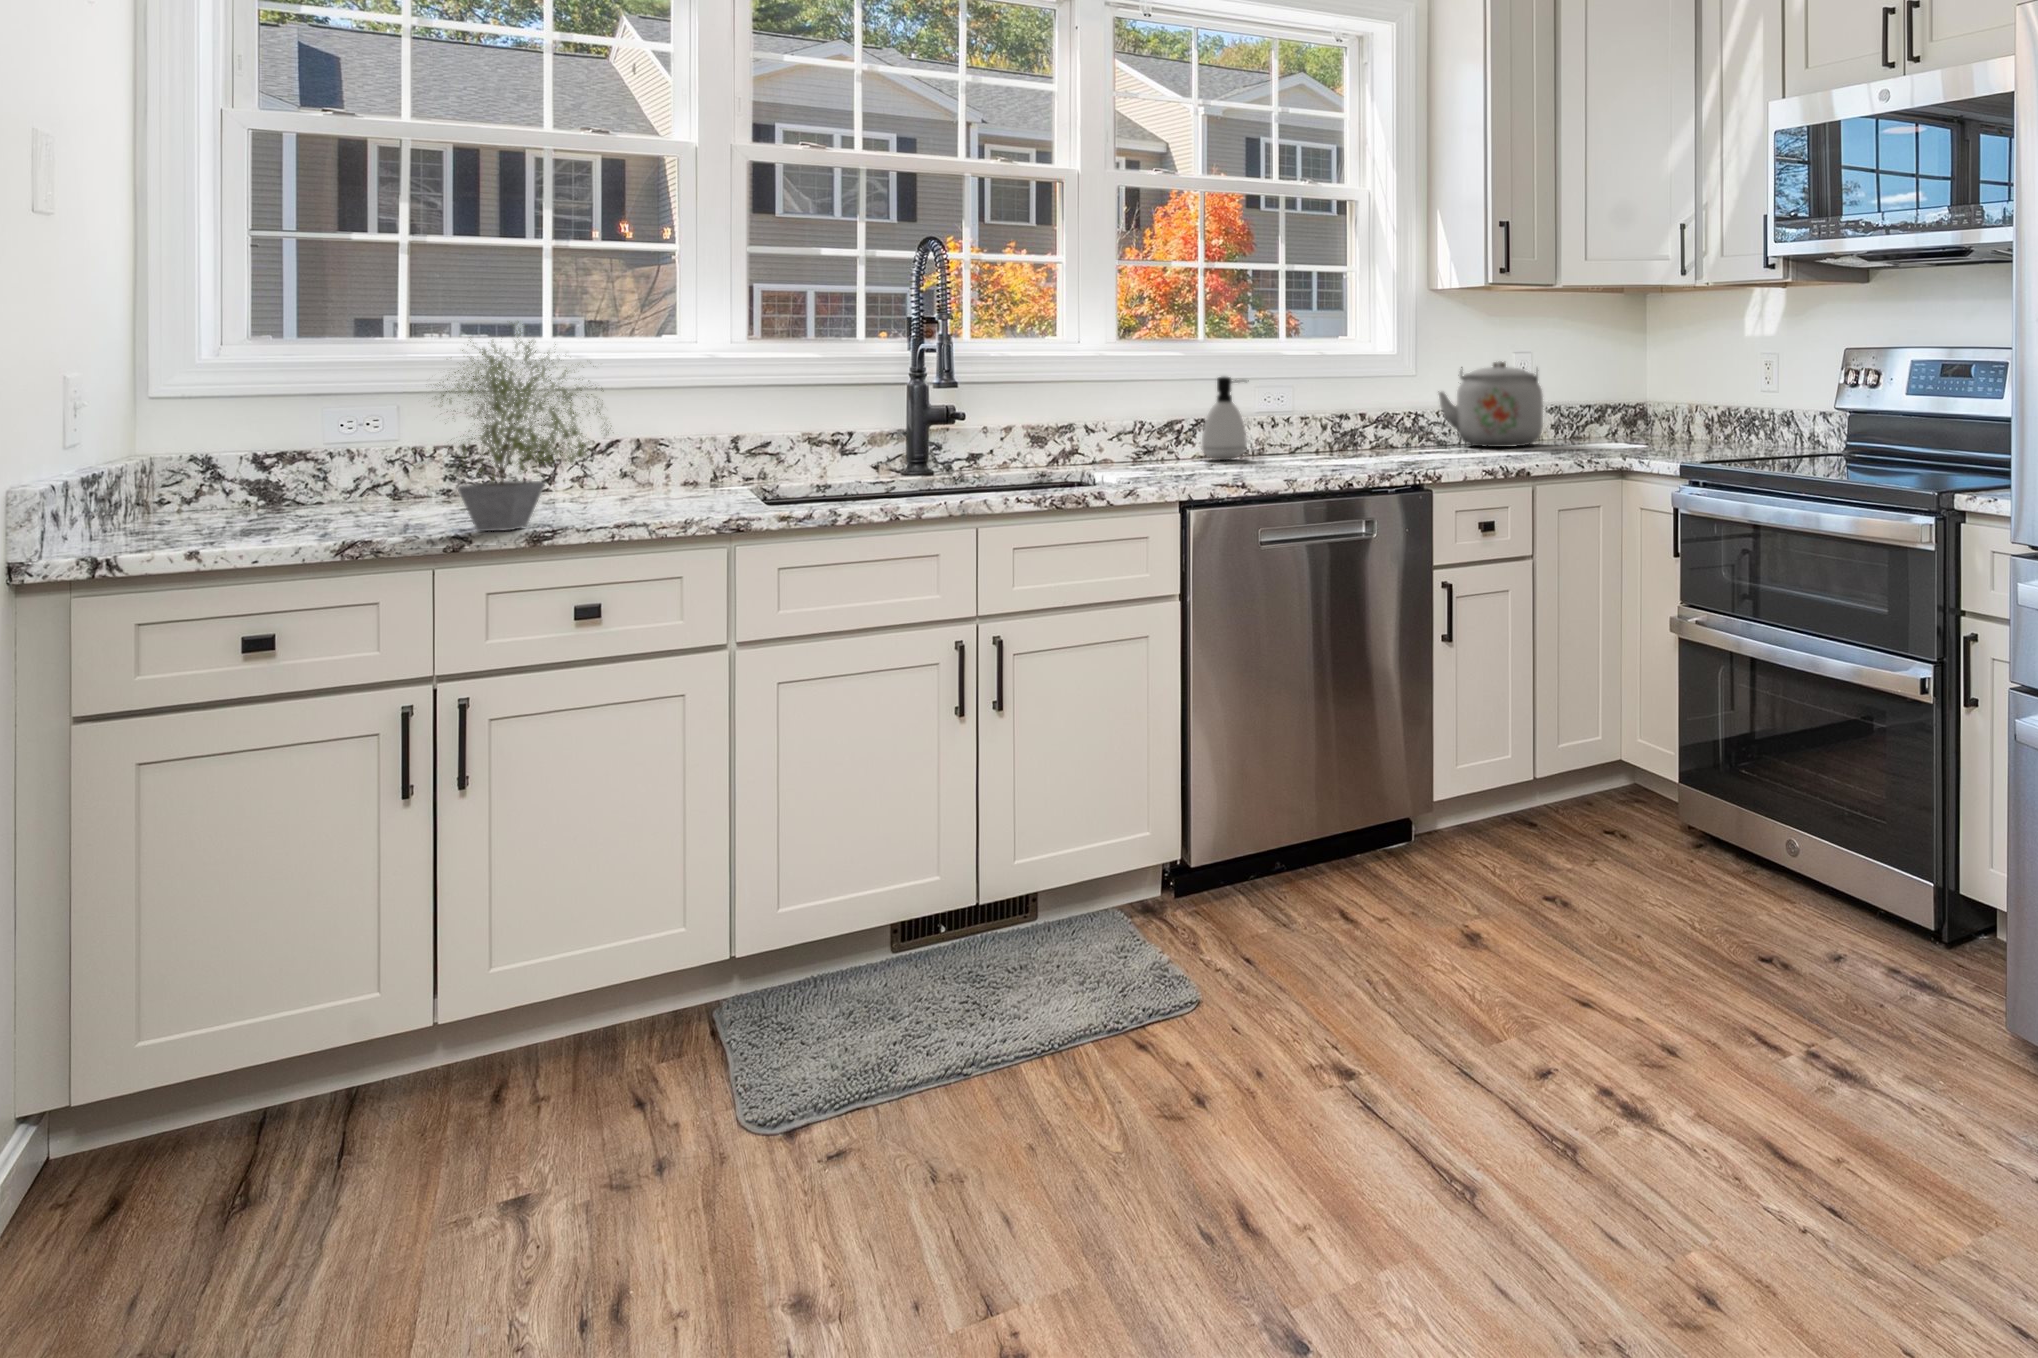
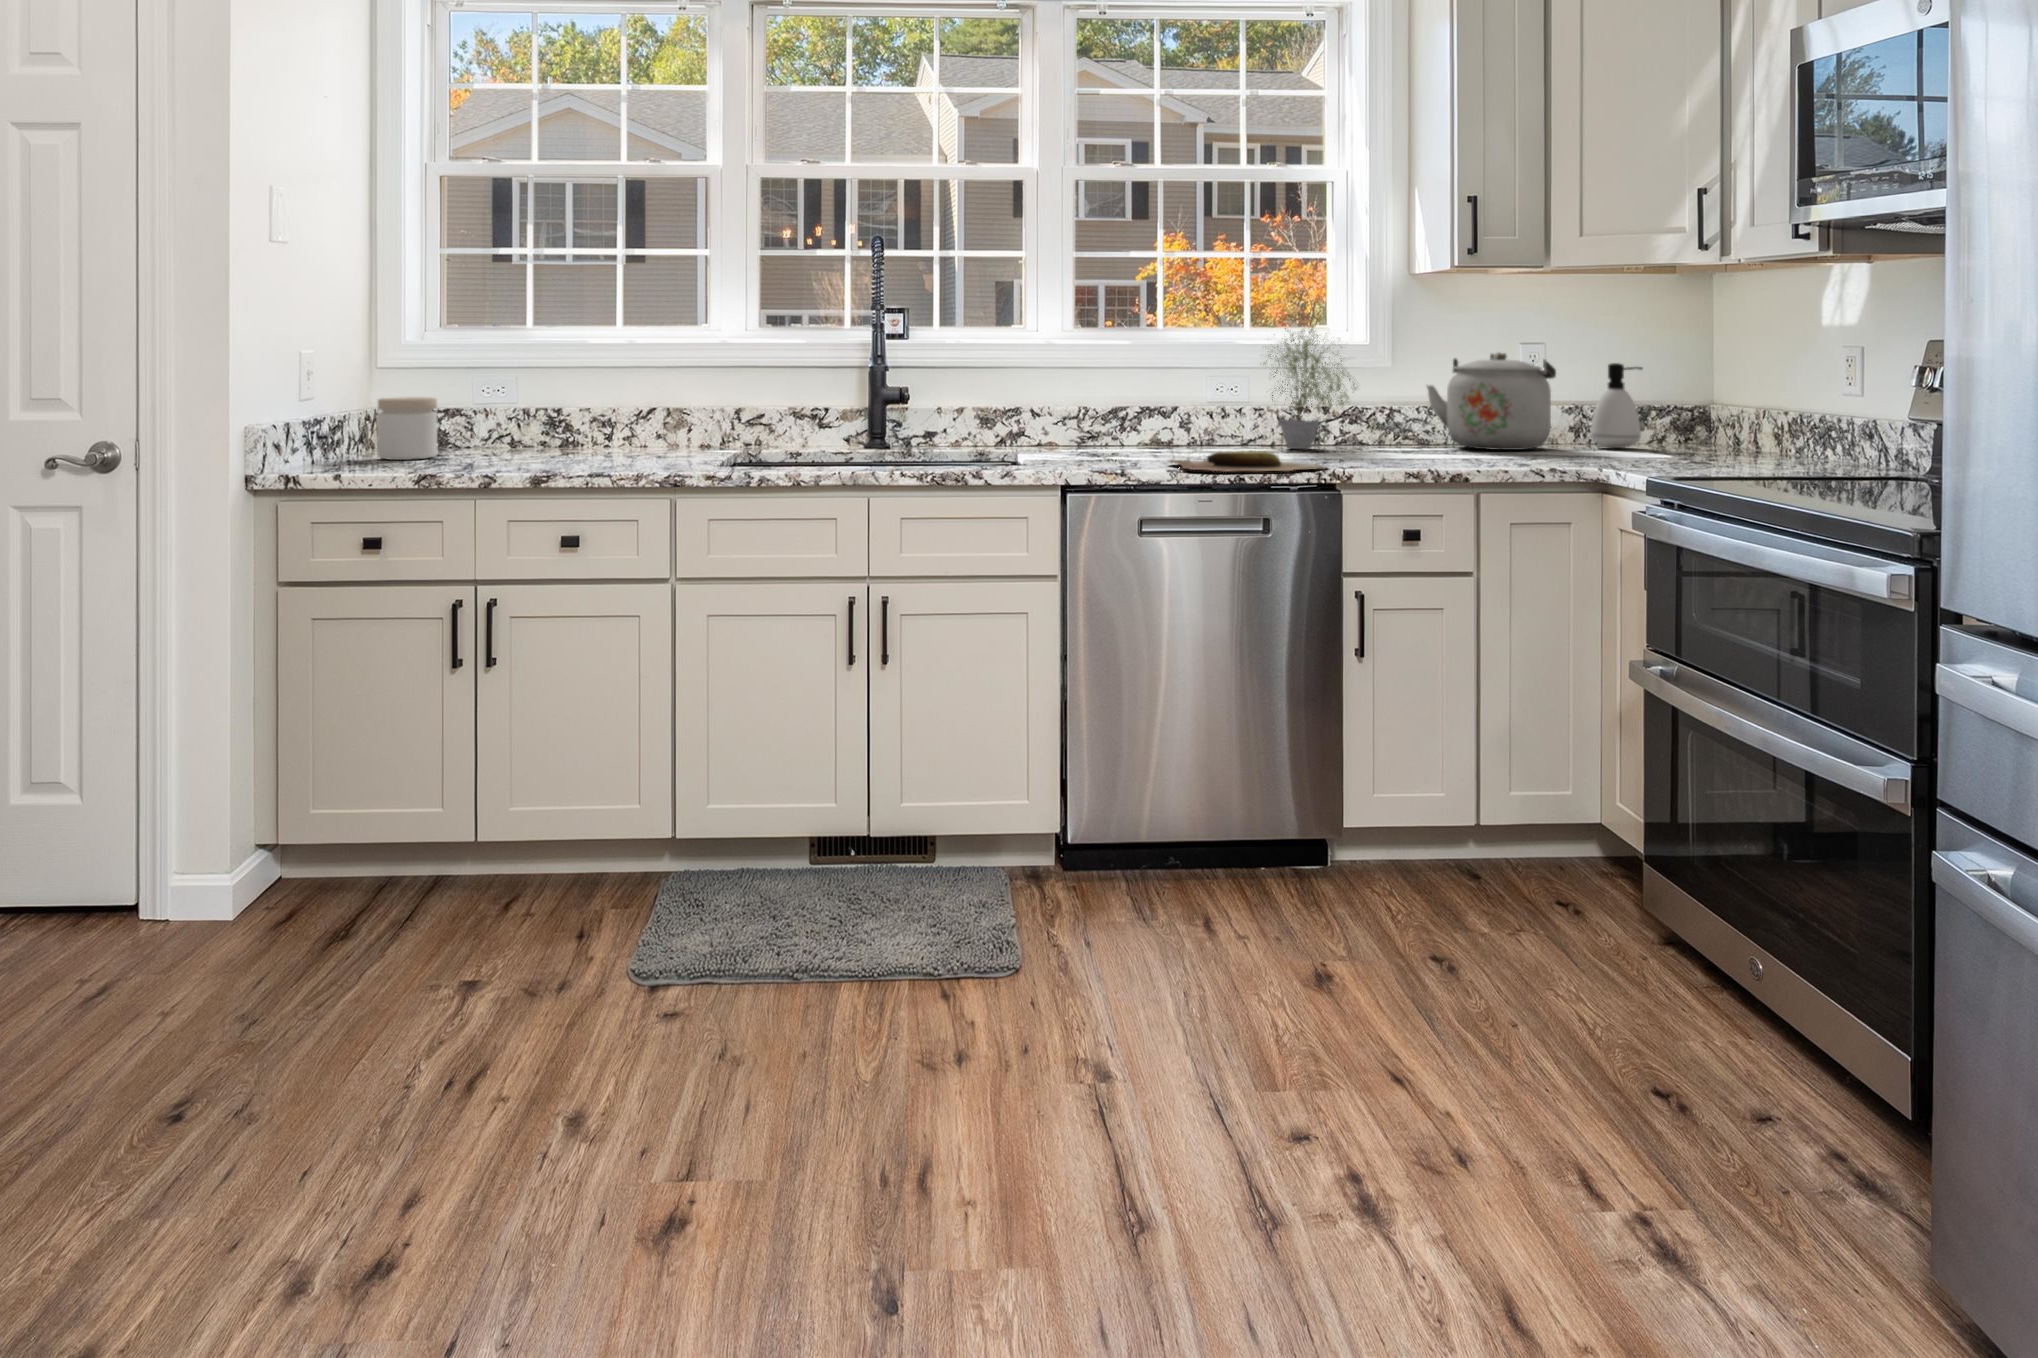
potted plant: present [439,330,609,531] -> present [1266,320,1358,449]
soap dispenser: present [1201,377,1247,460] -> present [1591,363,1642,448]
jar: none [167,435,275,525] -> present [377,397,437,460]
cutting board: none [1267,455,1421,476] -> present [1170,451,1326,472]

